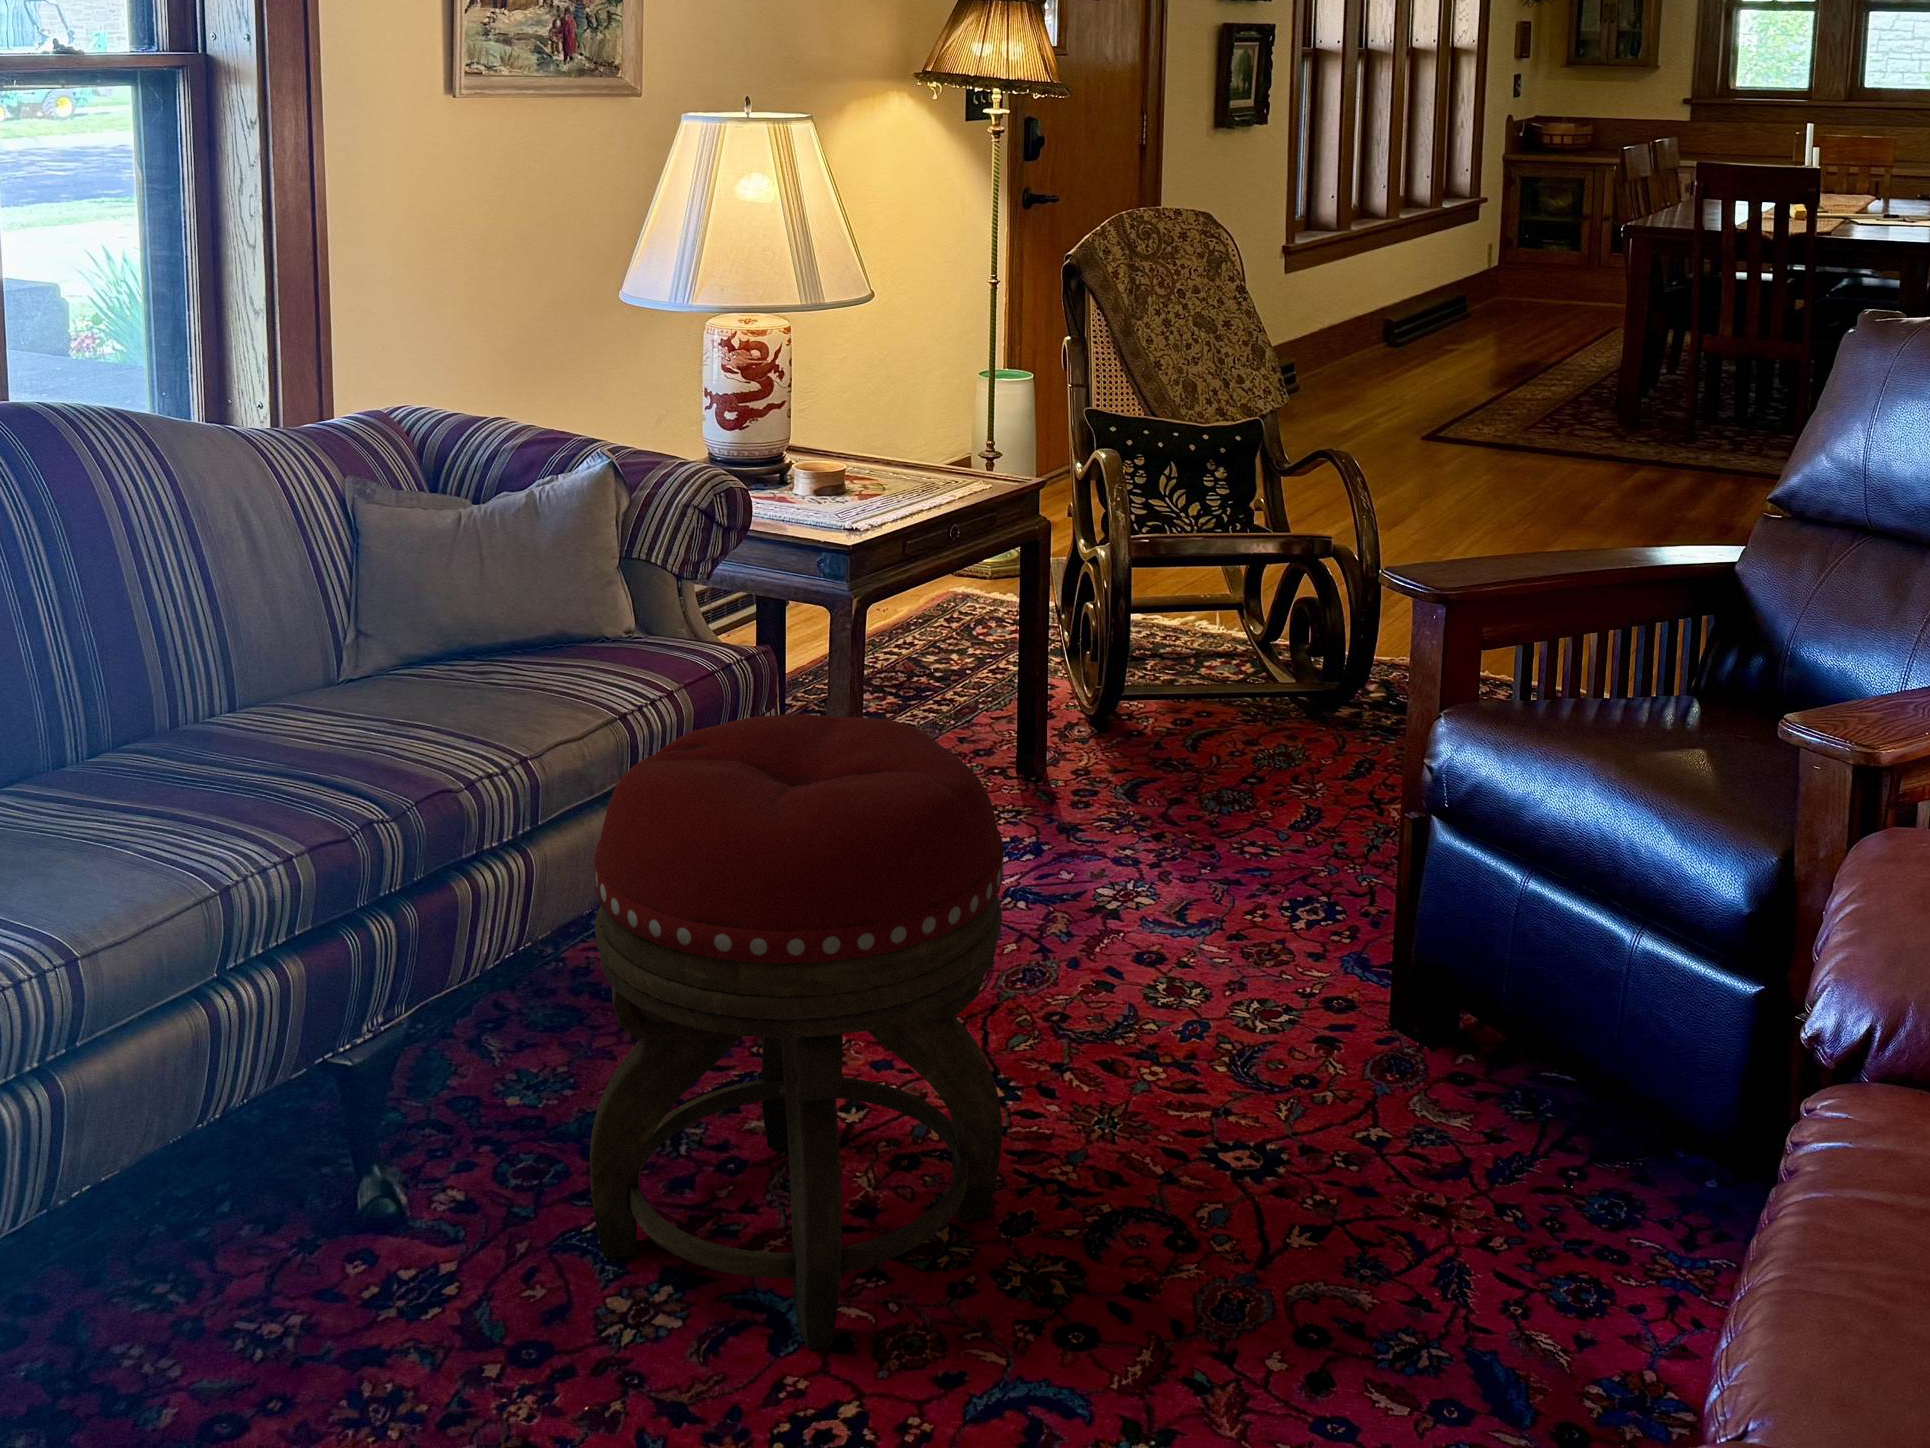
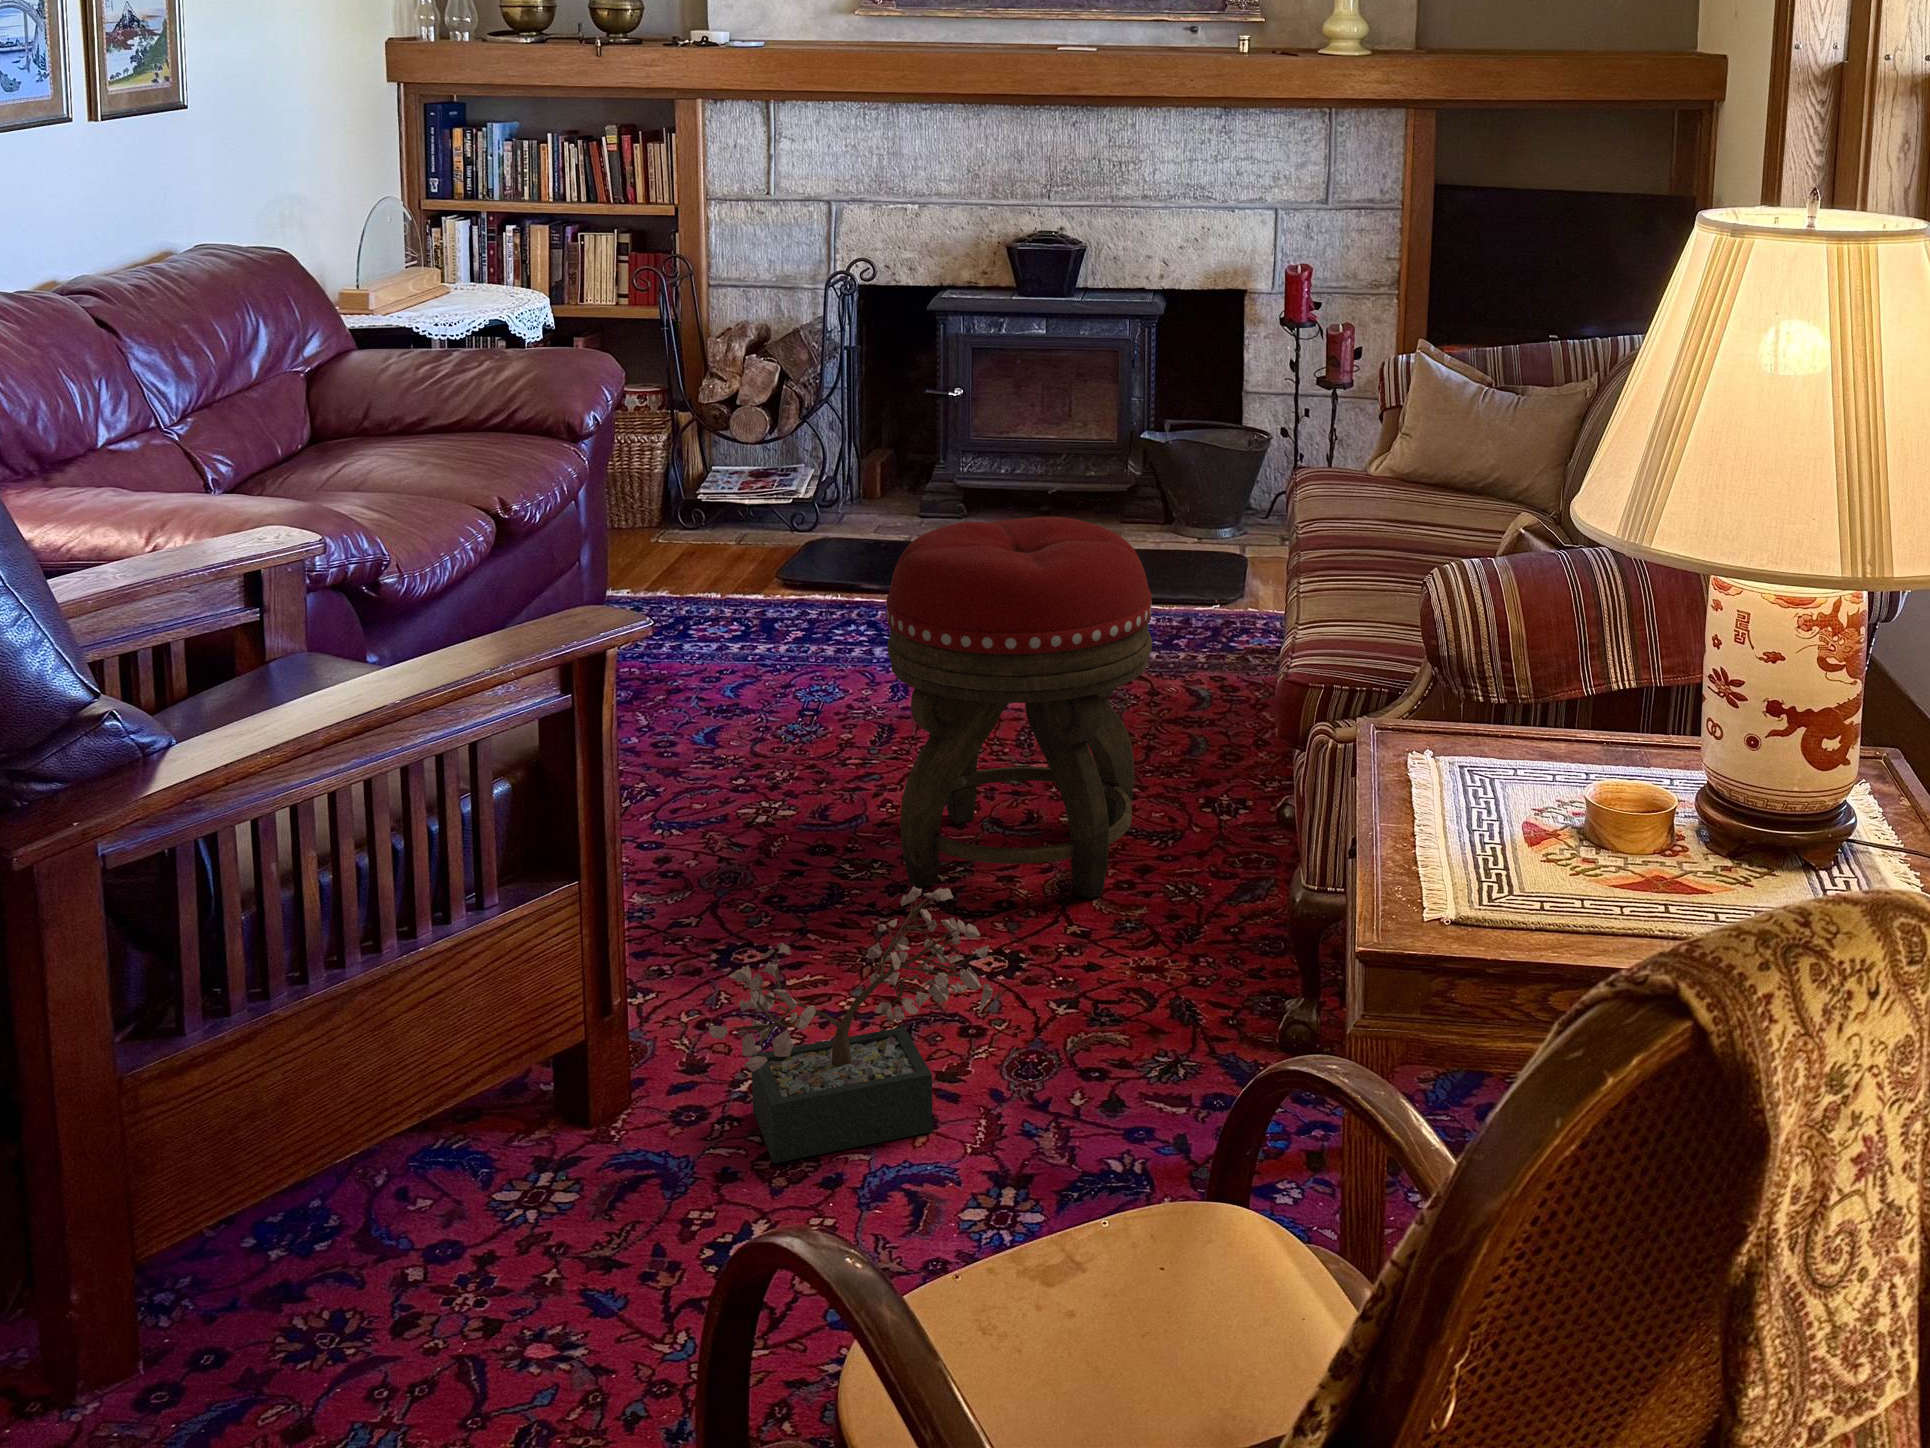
decorative plant: none [1079,759,1331,997] -> present [709,886,993,1164]

